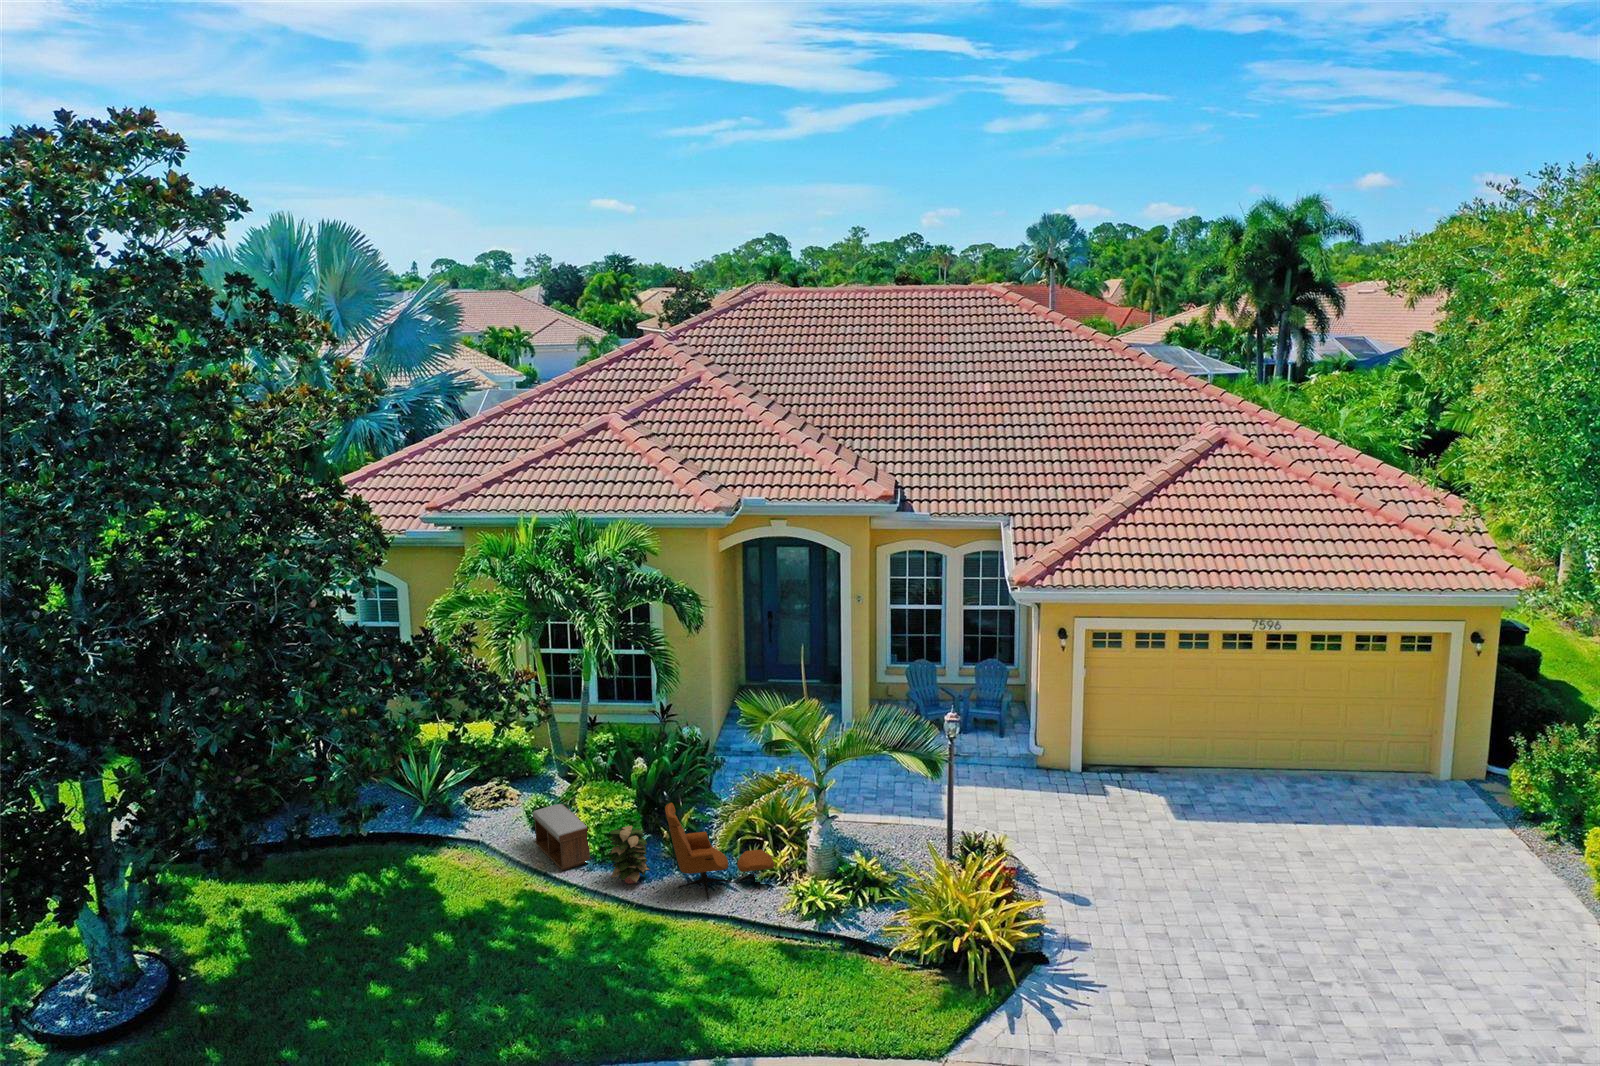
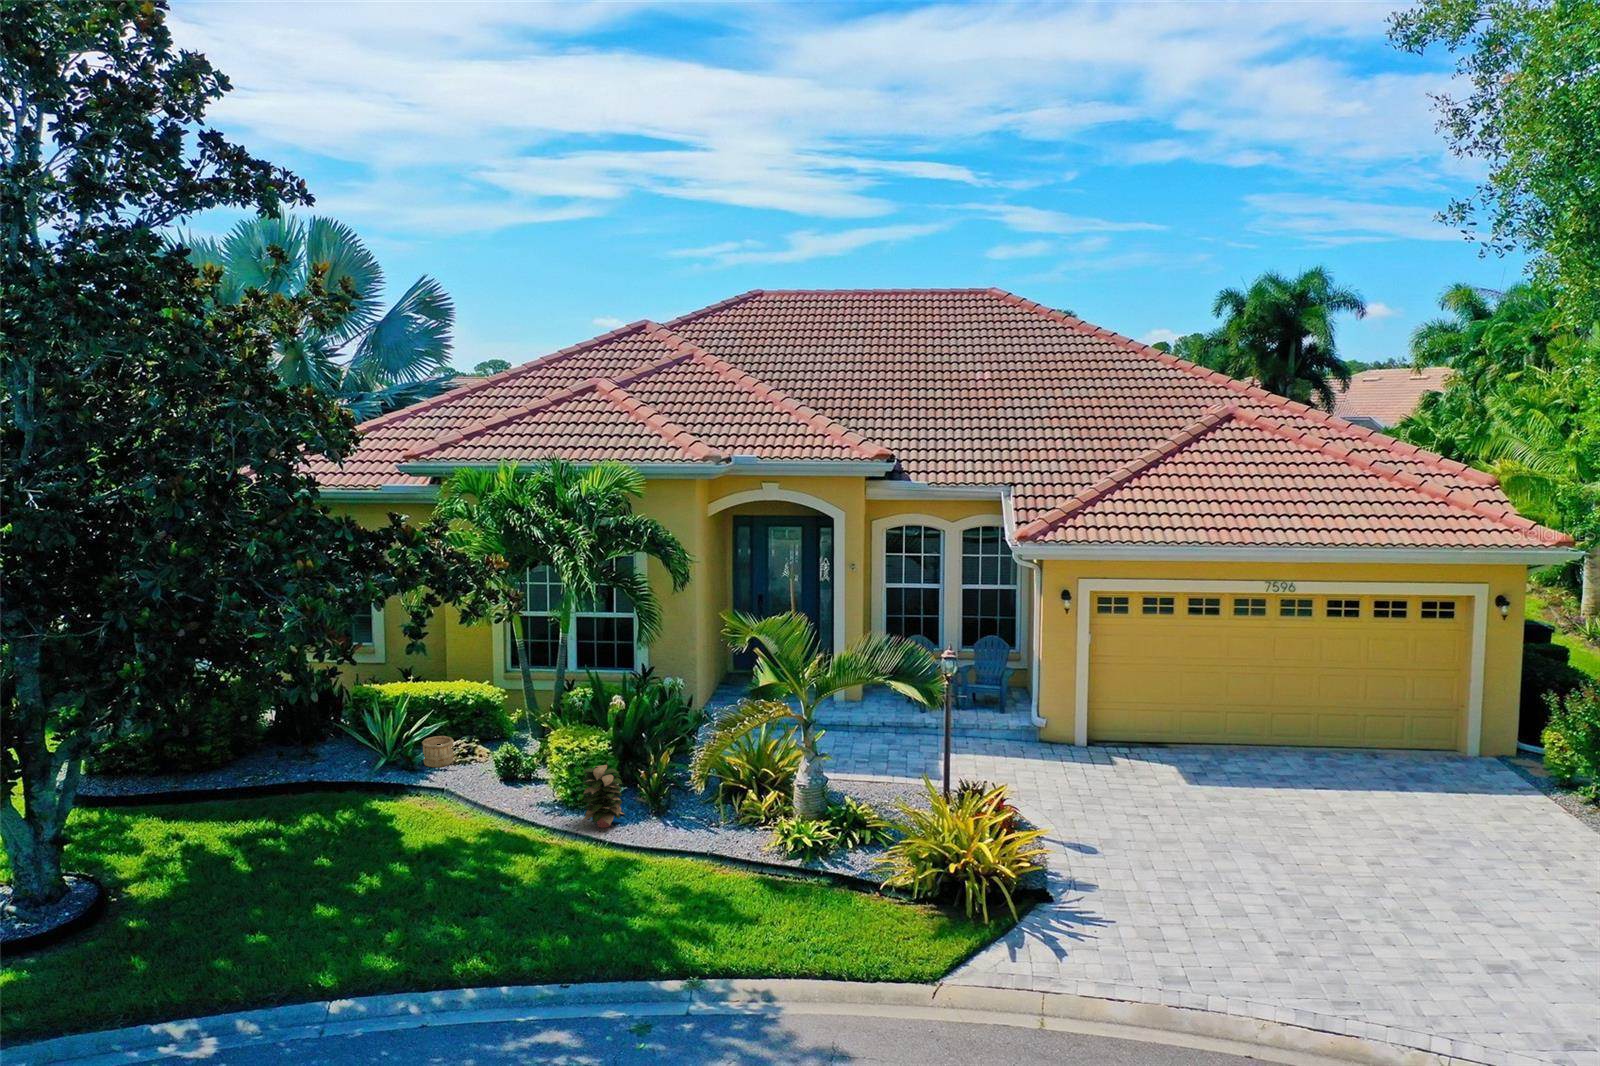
wooden bucket: none [456,781,487,813] -> present [422,736,454,767]
lounge chair: present [665,803,774,899] -> none [643,739,759,842]
bench: present [533,804,591,871] -> none [502,751,562,816]

